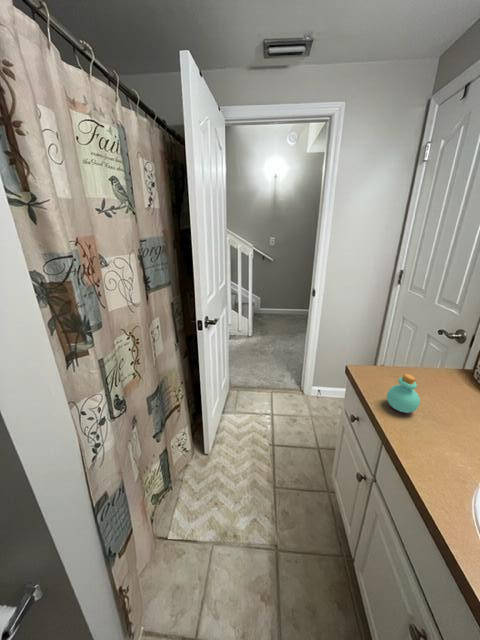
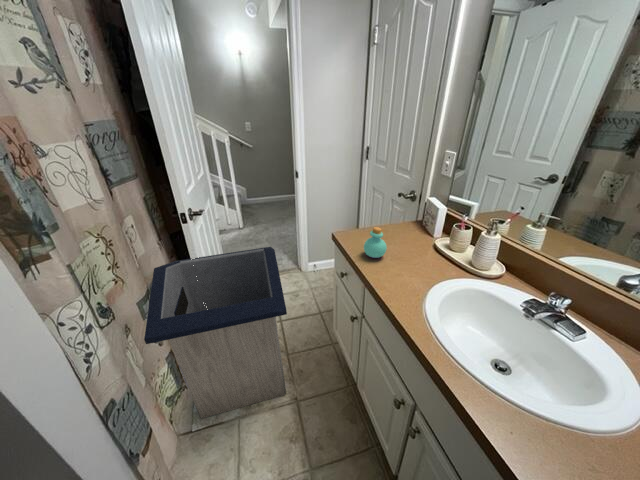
trash can: none [145,362,282,534] -> present [144,247,287,418]

